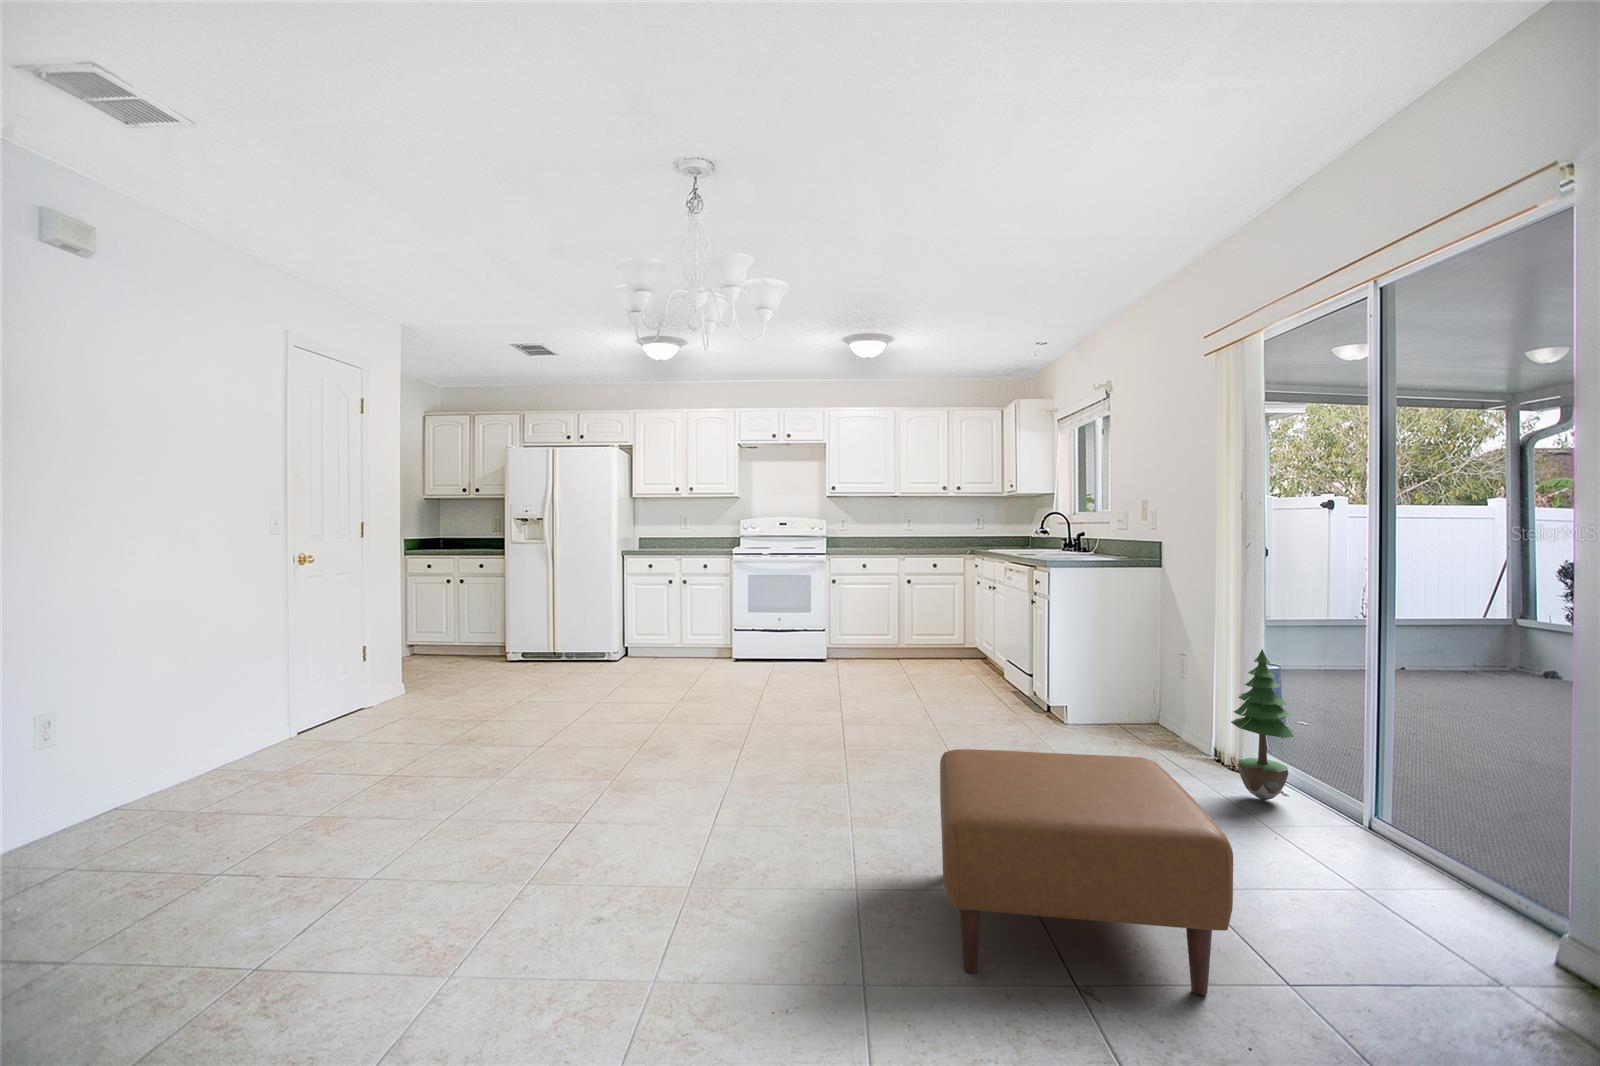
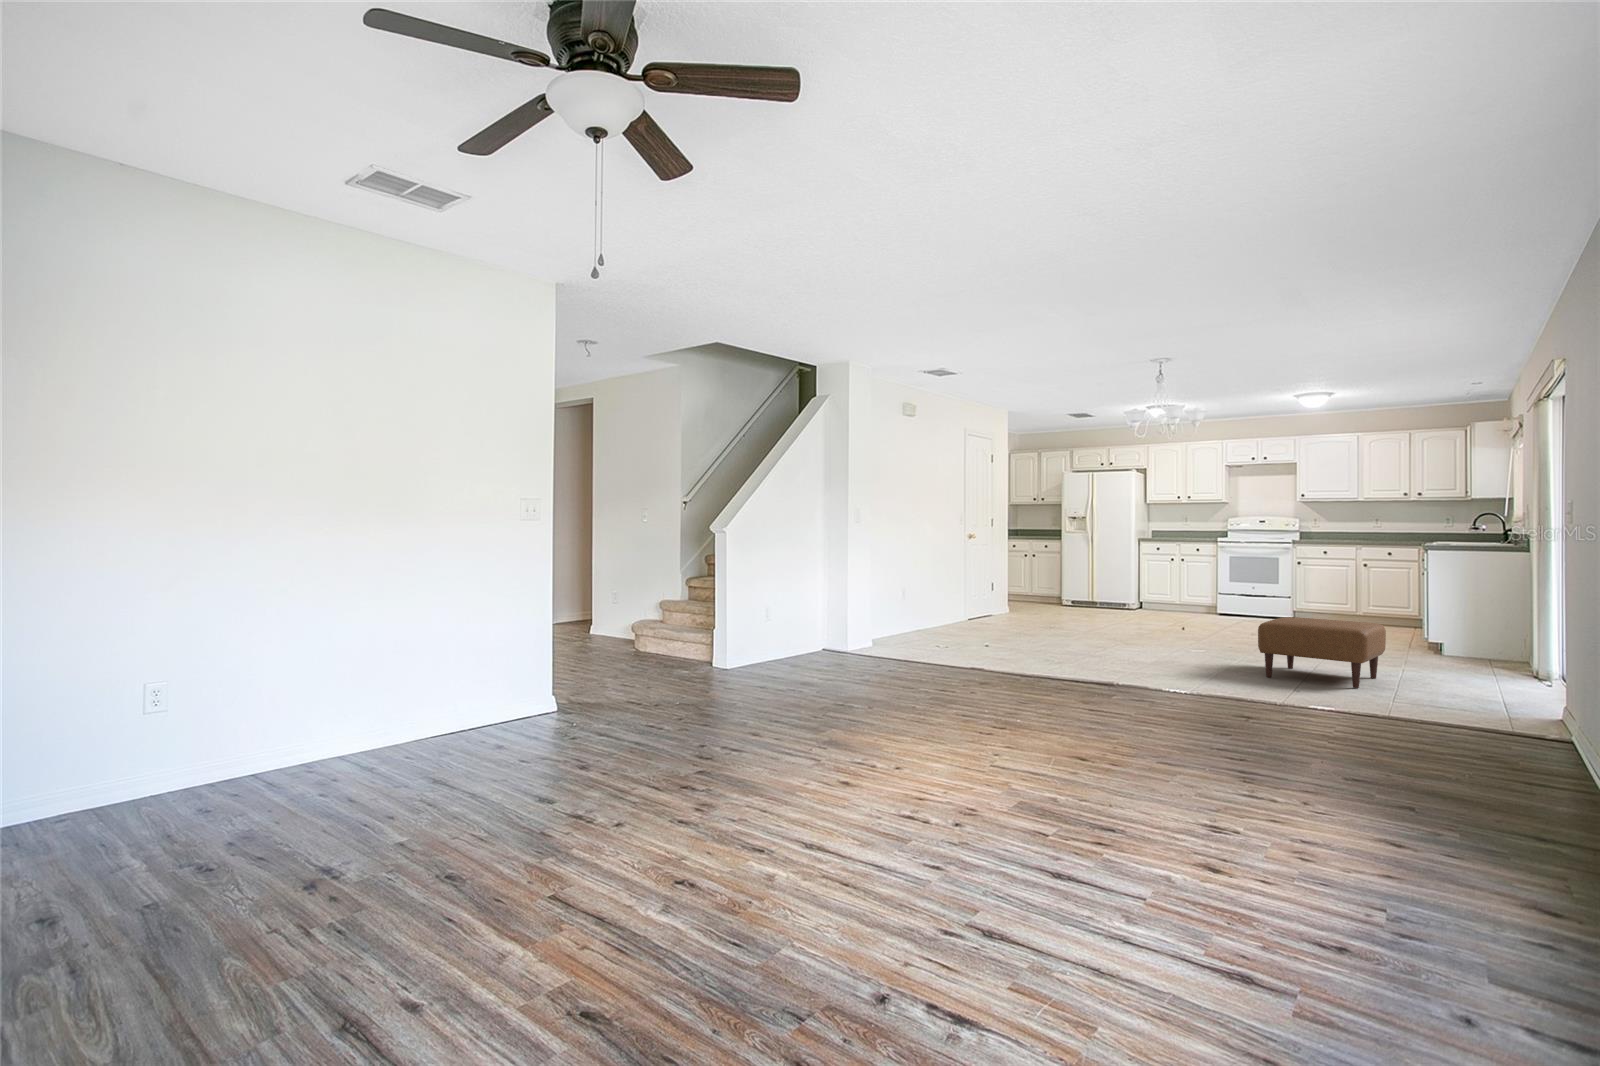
potted tree: present [1231,649,1294,801] -> none [1494,593,1534,677]

